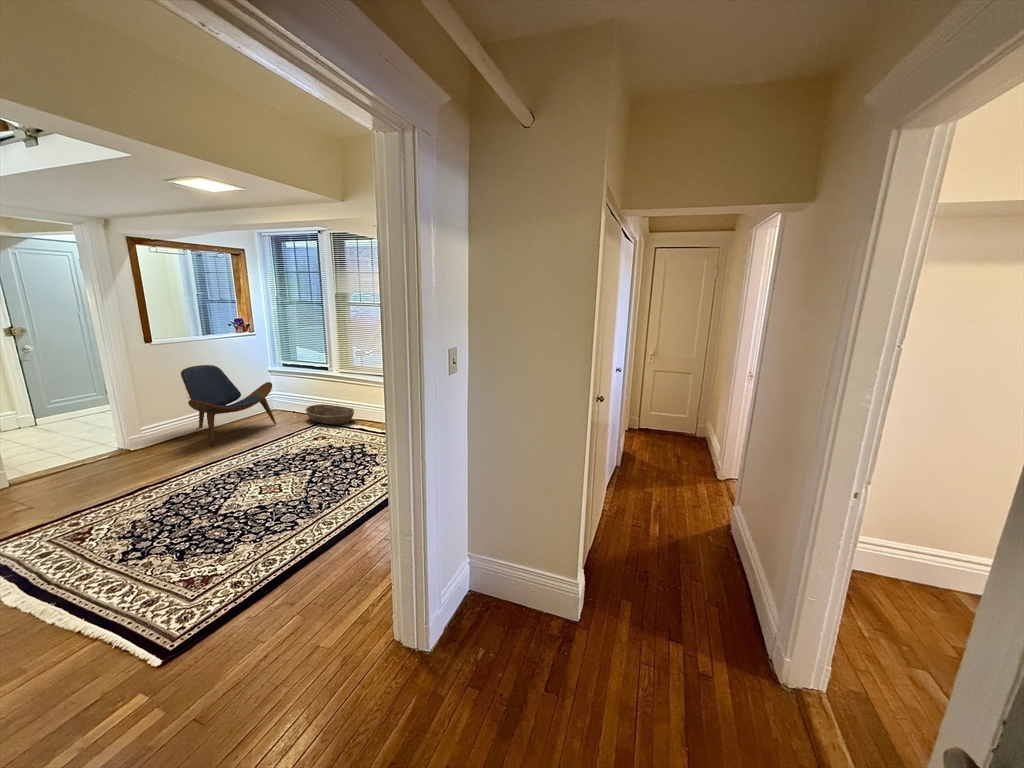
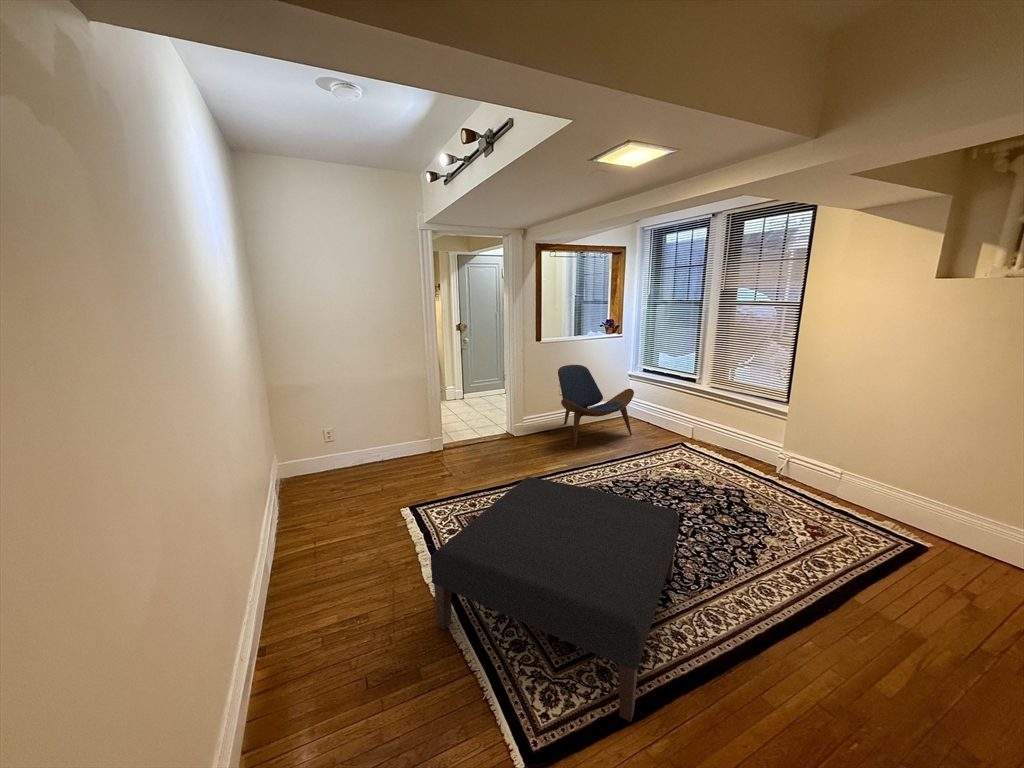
basket: present [306,404,354,425] -> none [664,421,724,452]
ottoman: none [18,460,301,631] -> present [431,477,679,722]

